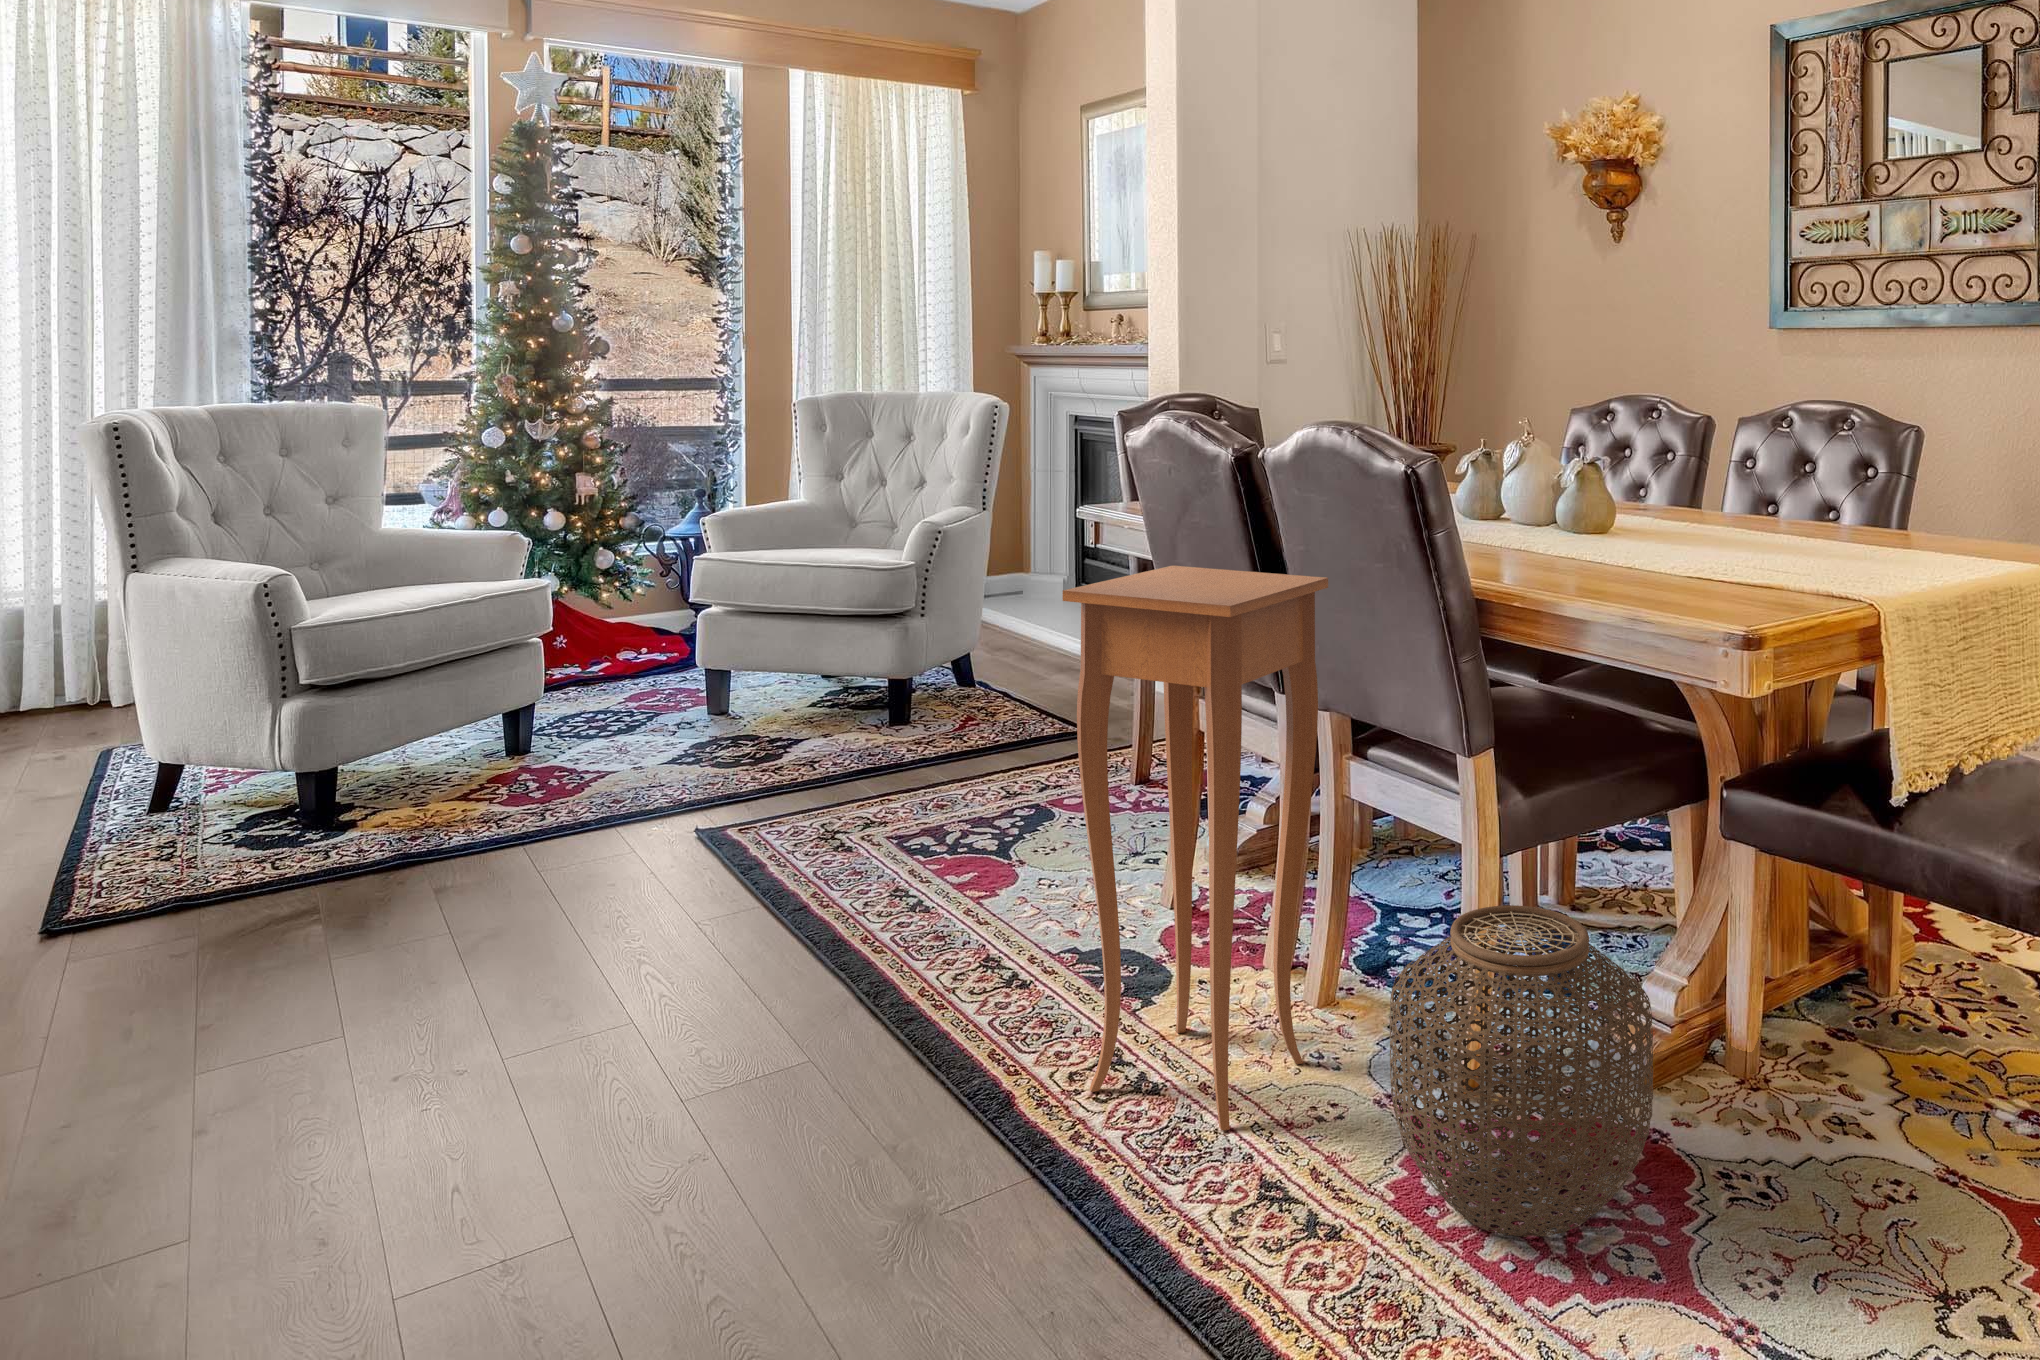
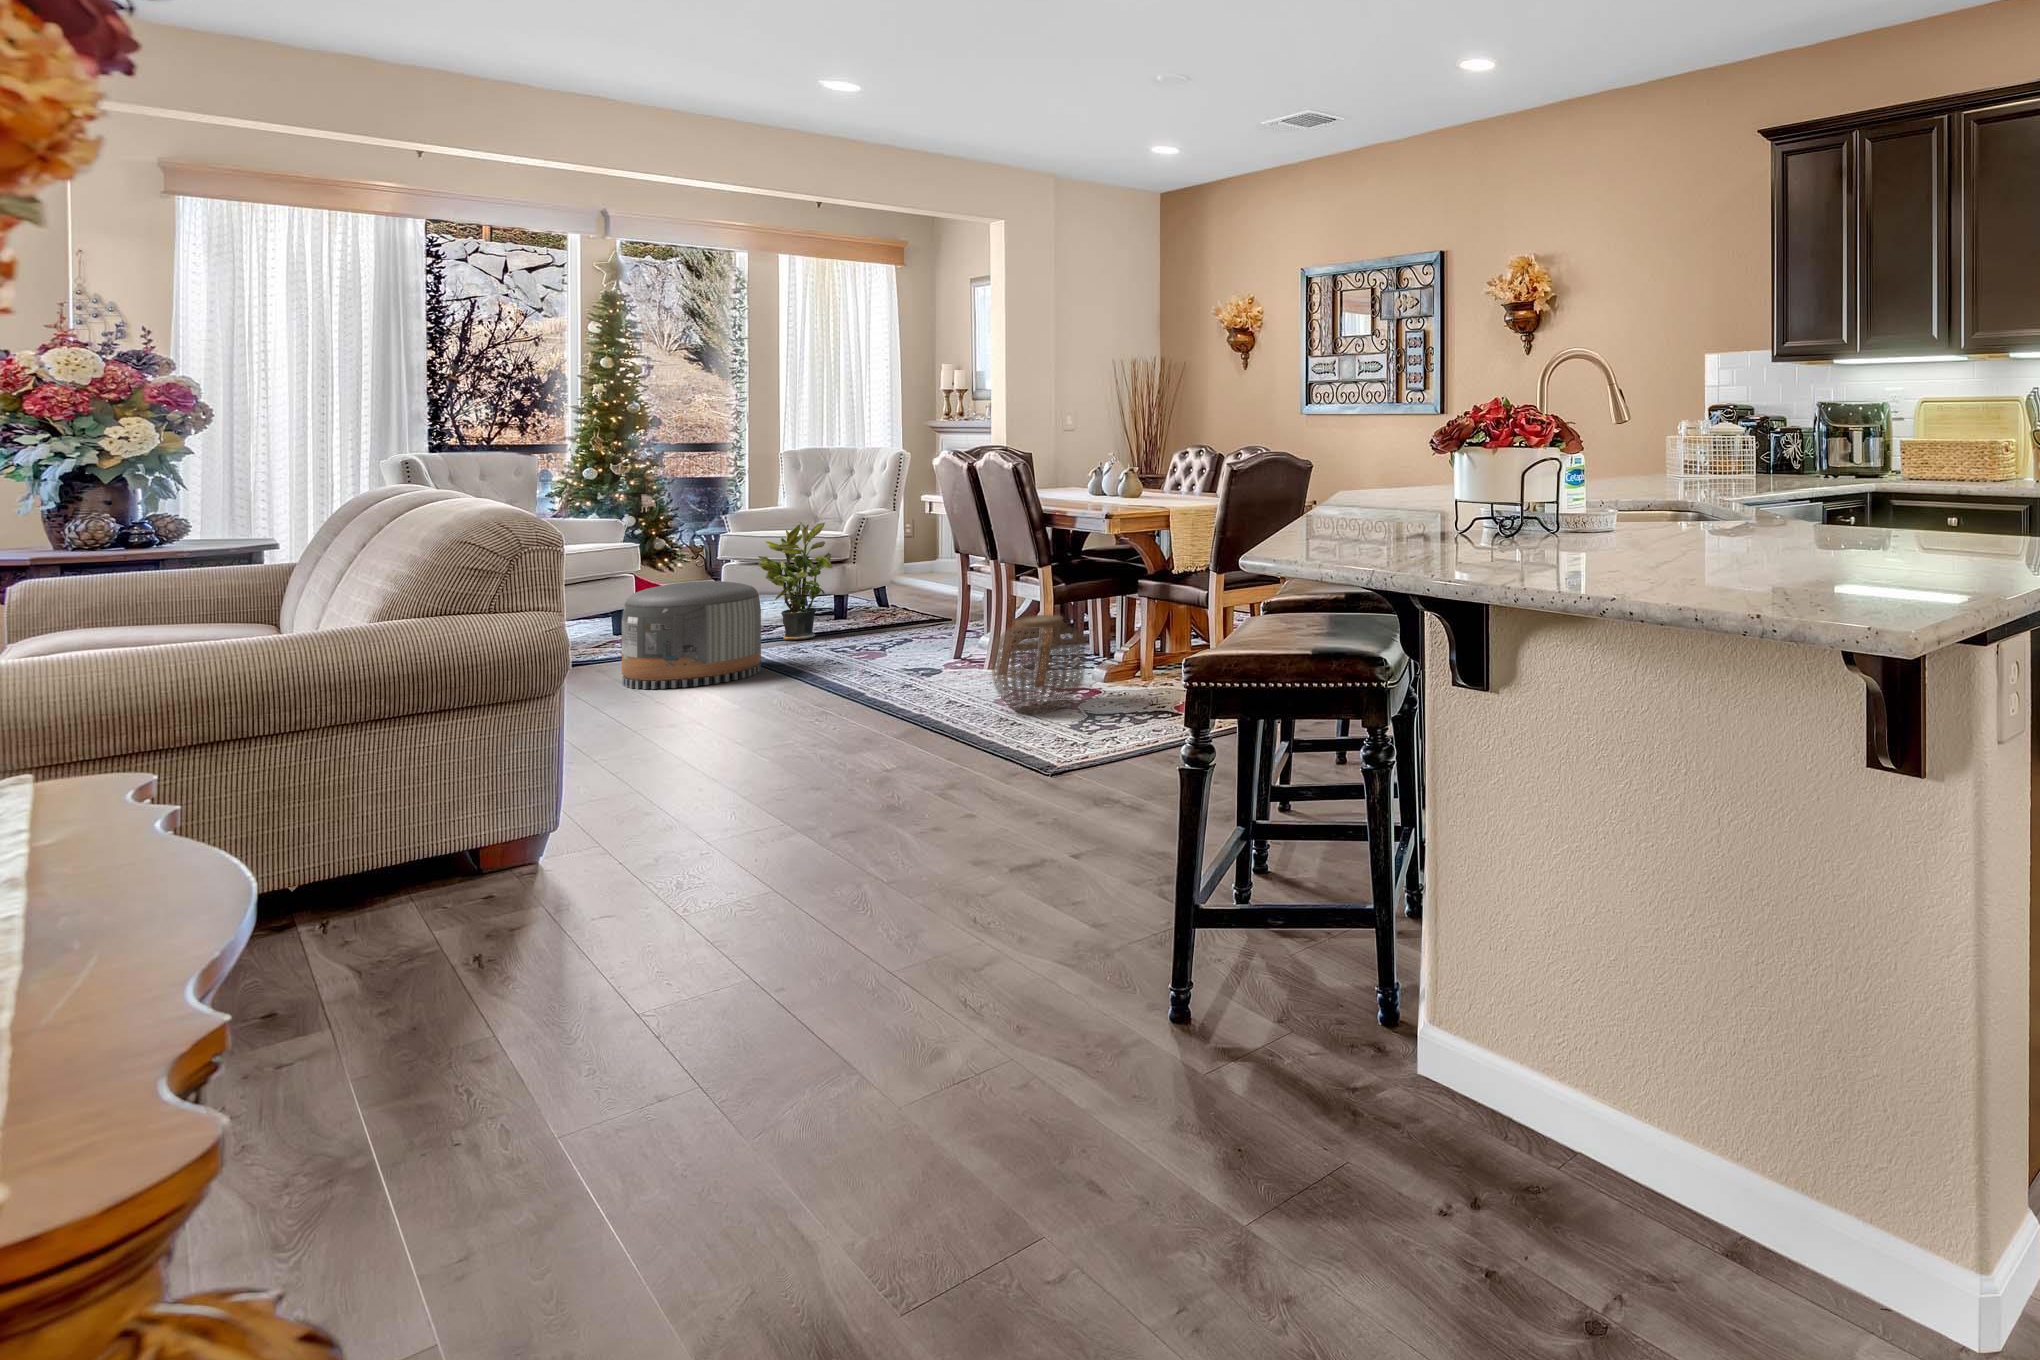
potted plant: none [757,544,894,789] -> present [758,522,832,641]
side table: present [1063,566,1328,1131] -> none [883,508,994,703]
pouf: none [477,698,764,974] -> present [622,581,761,689]

